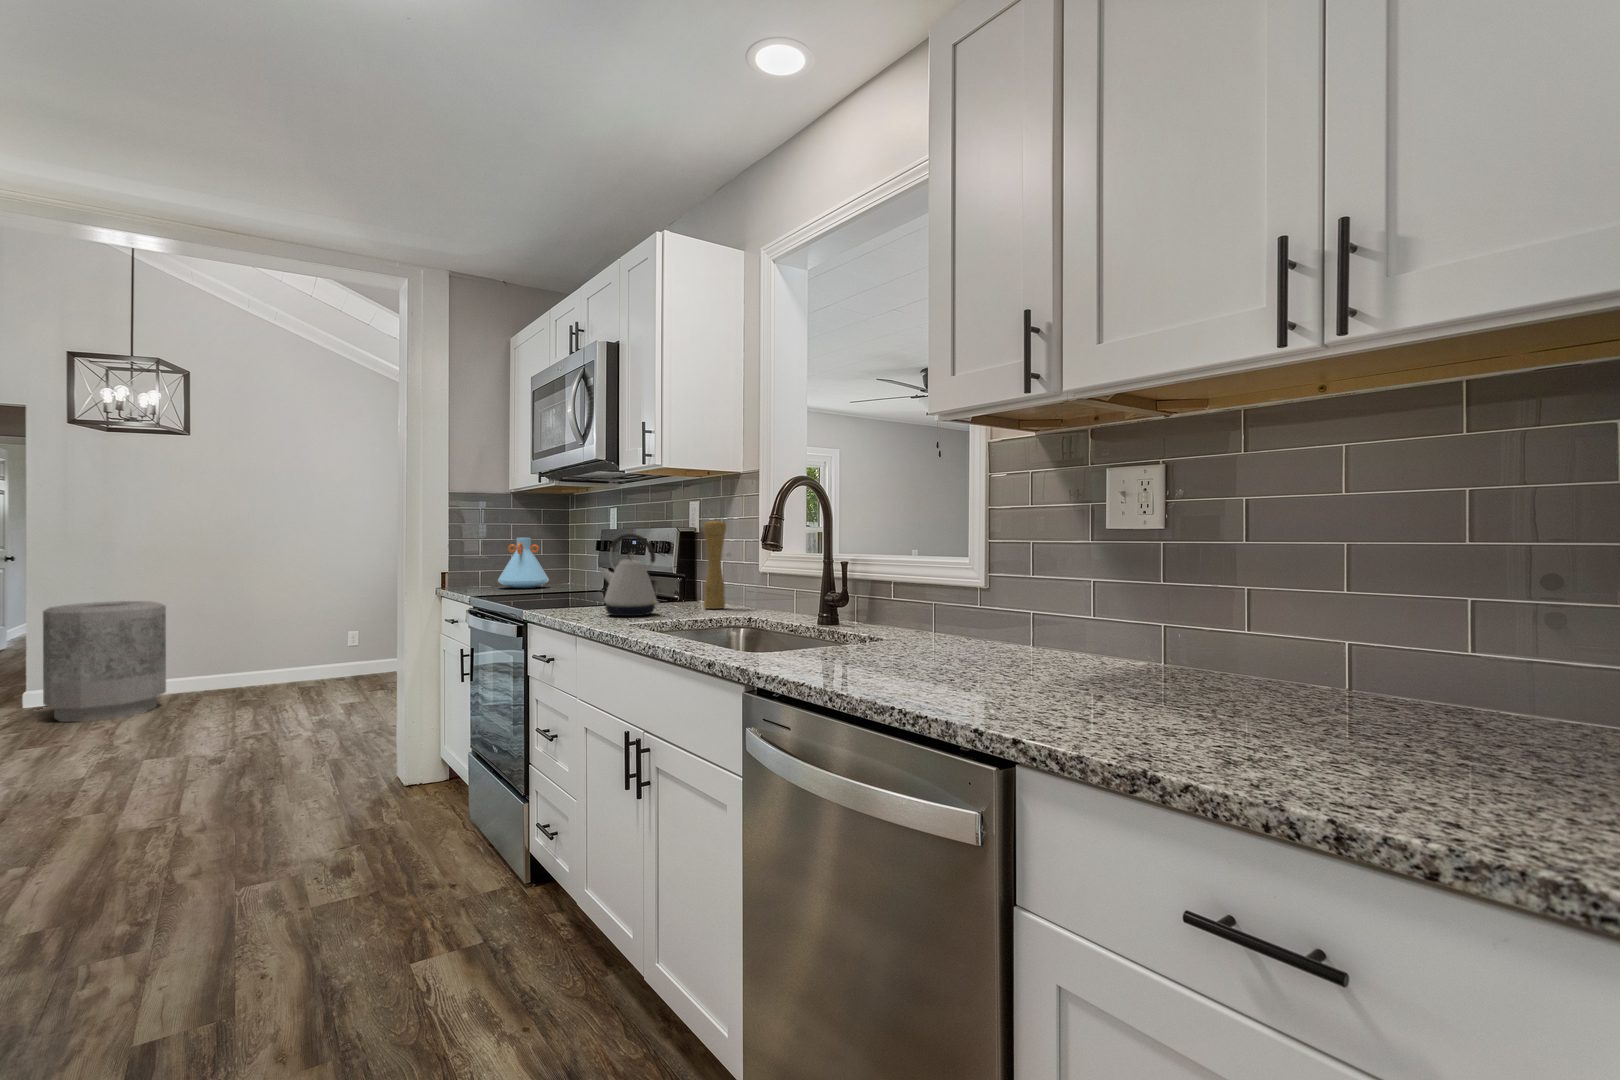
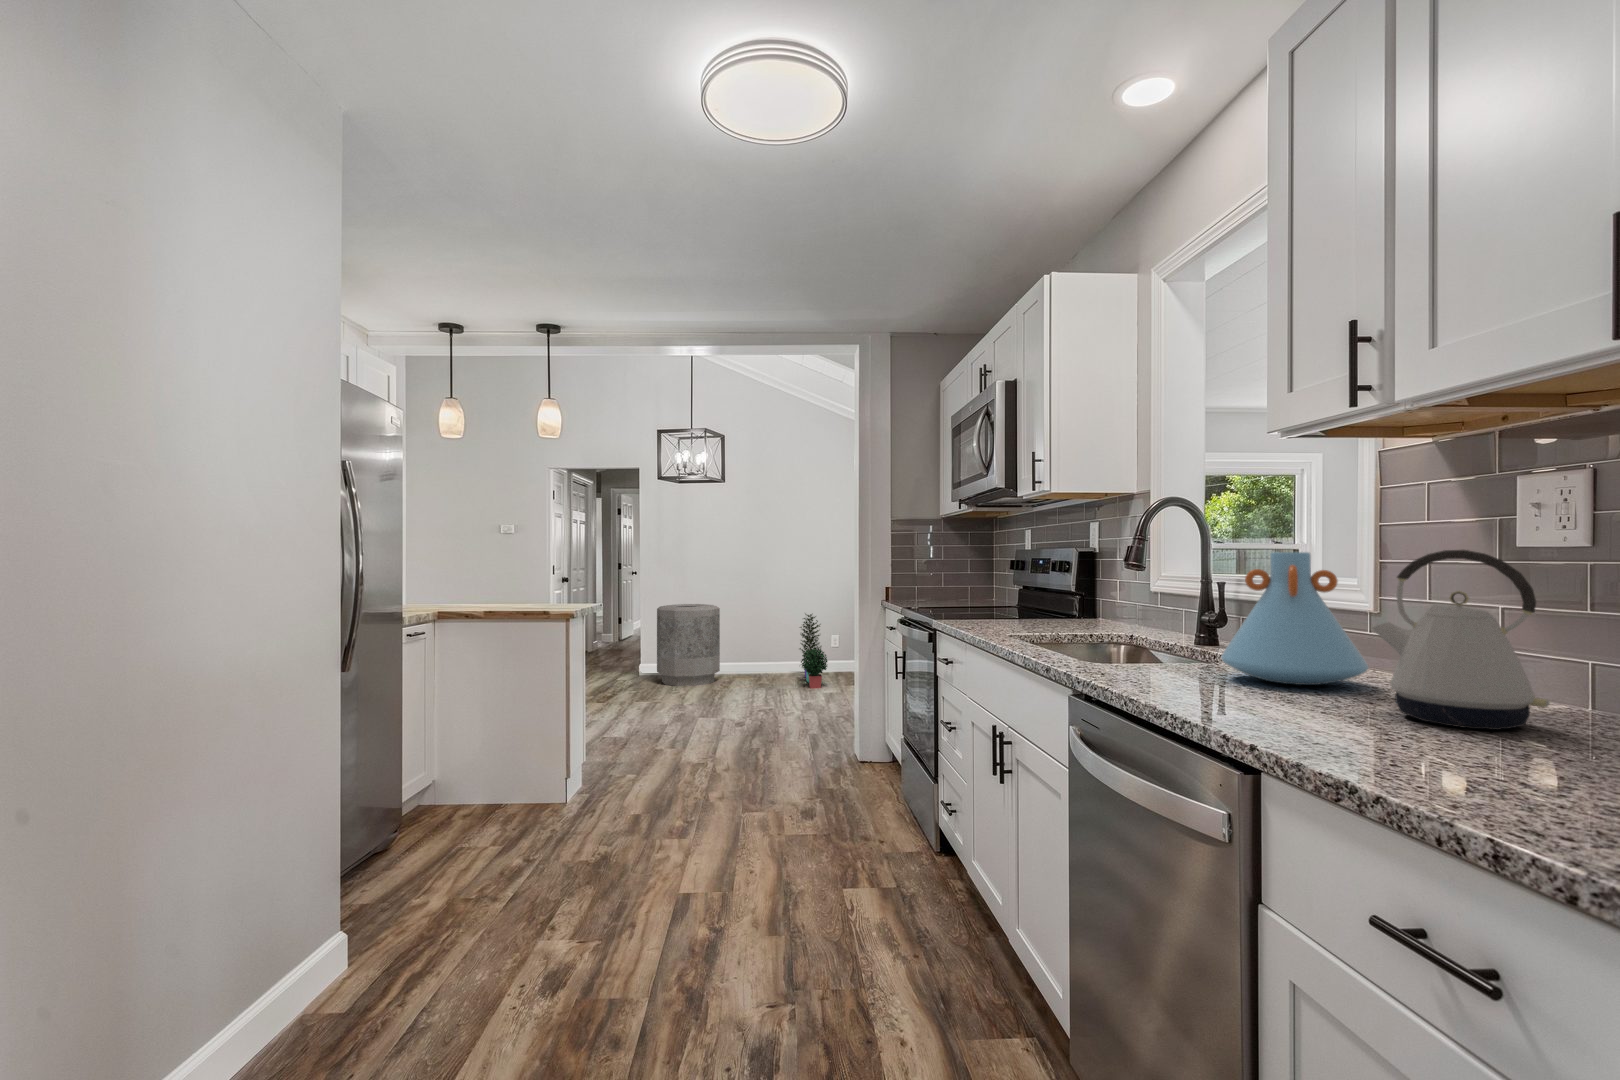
pepper mill: present [704,520,726,609] -> none [1091,541,1115,627]
kettle: present [601,534,659,616] -> present [1372,550,1550,730]
vase: present [498,538,549,588] -> present [1221,552,1368,685]
potted plant: none [298,606,345,702] -> present [800,614,827,688]

